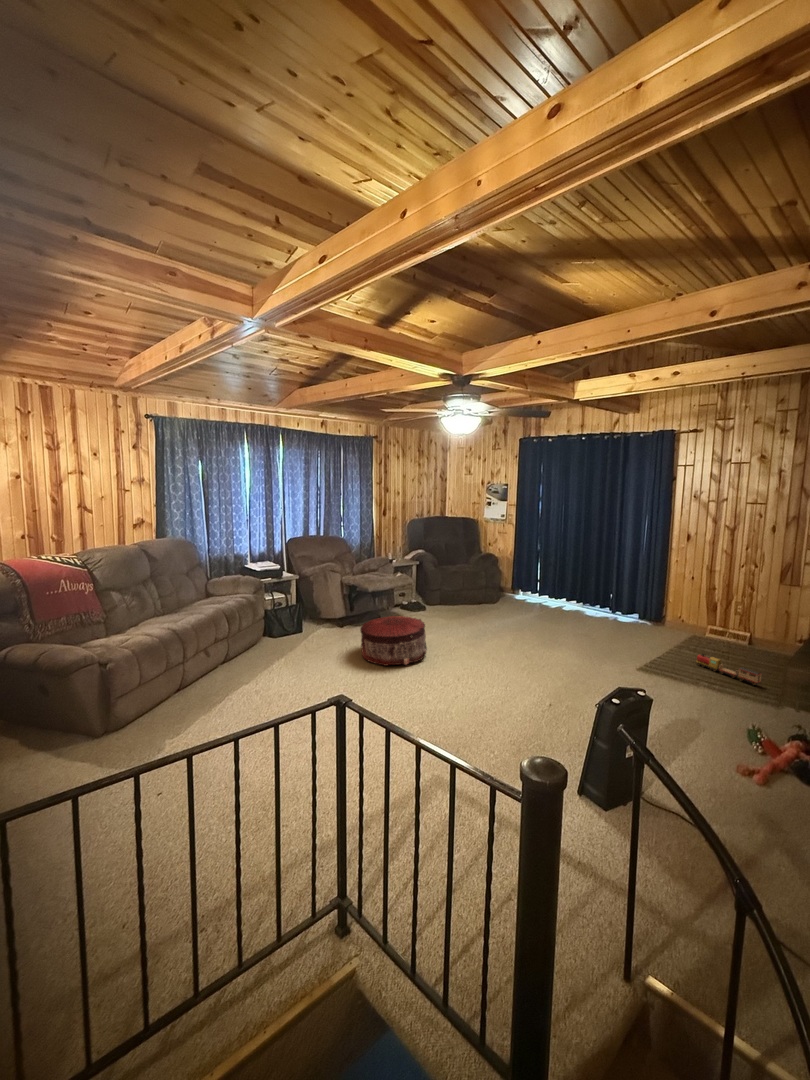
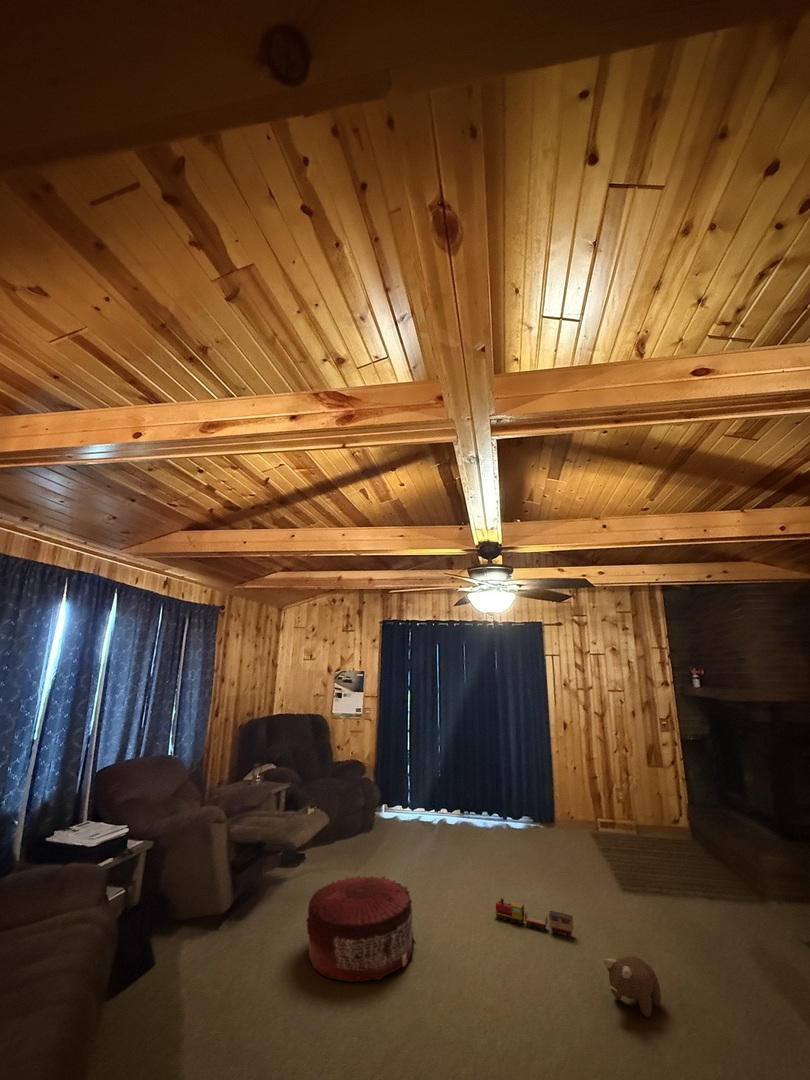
toy train: present [696,654,761,685] -> present [495,899,573,936]
plush toy: none [496,686,545,725] -> present [603,956,661,1017]

